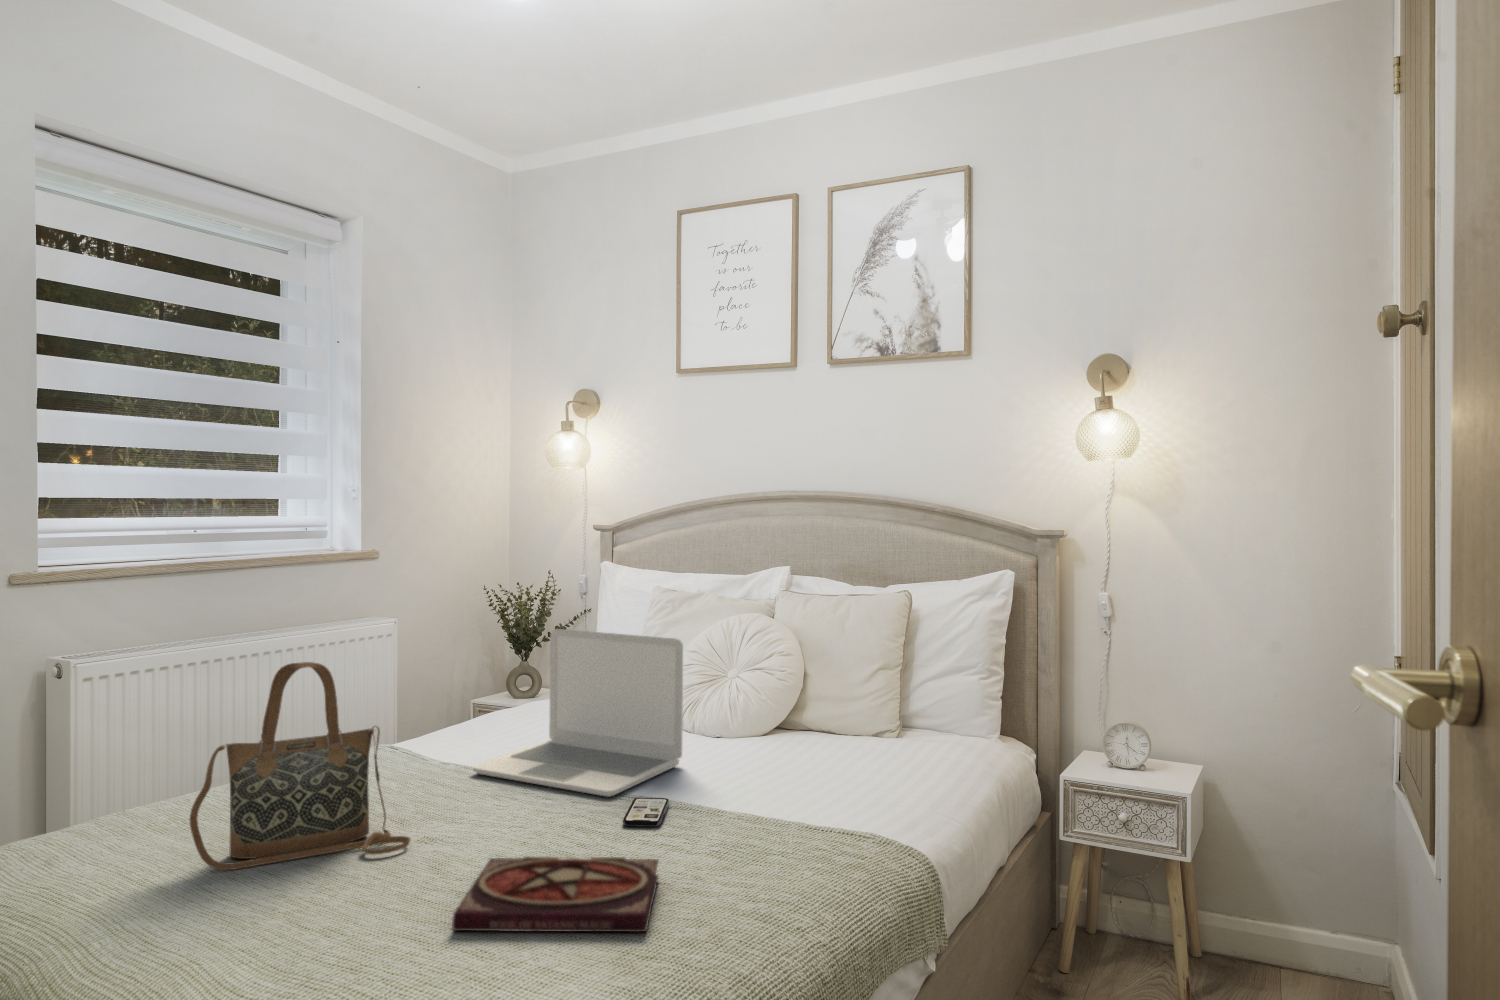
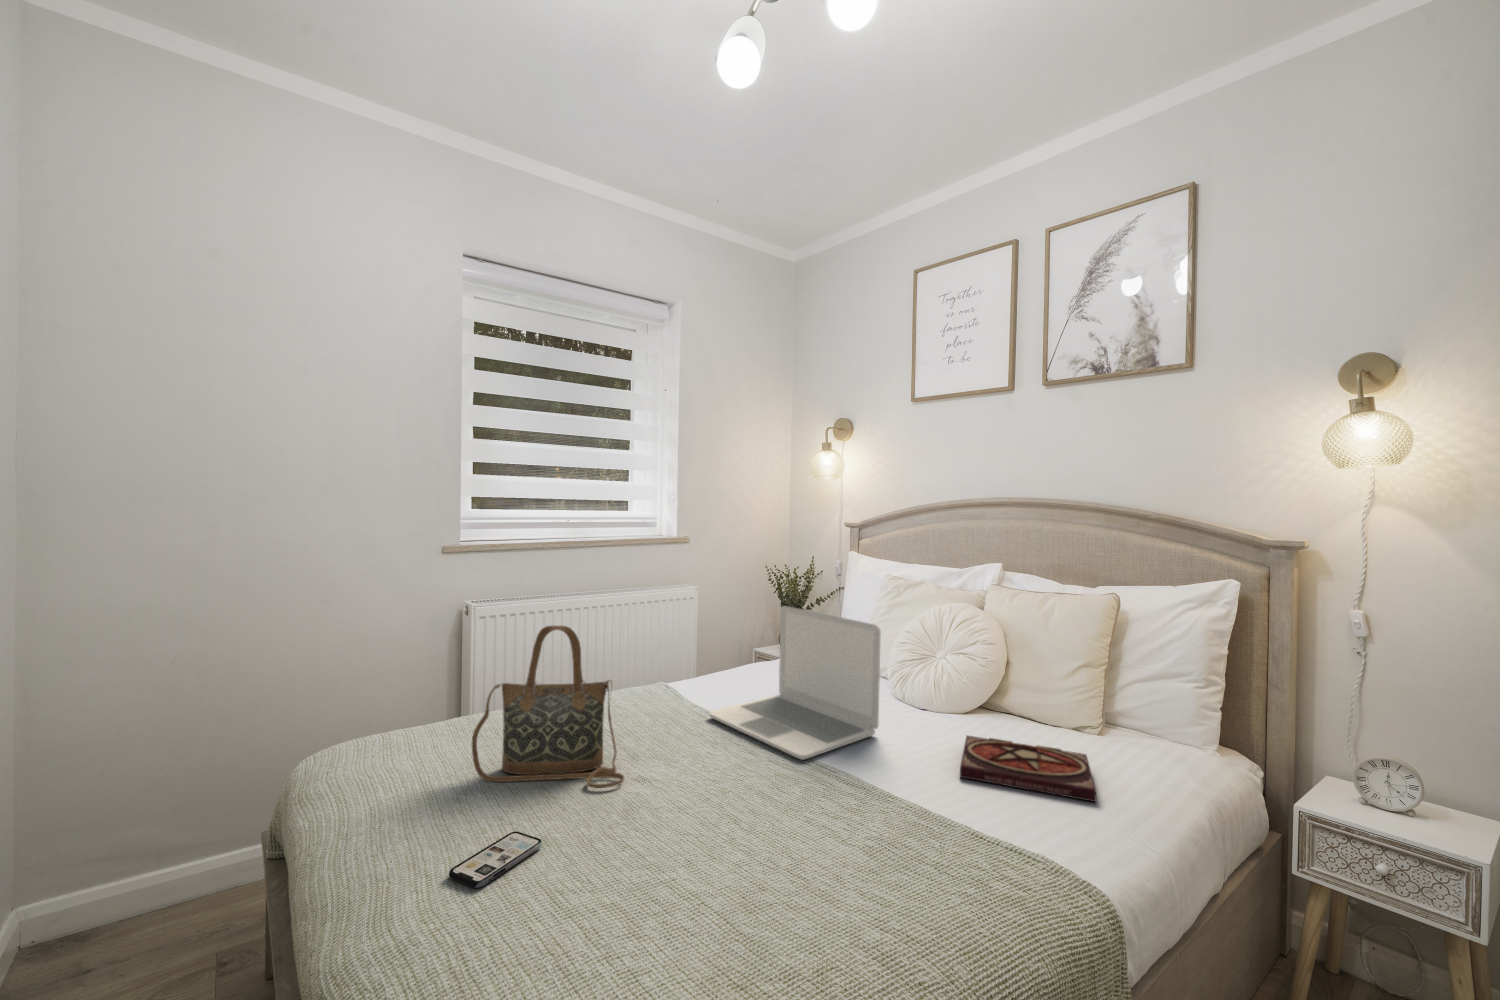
smartphone: present [623,798,669,826] -> present [449,832,542,888]
book: present [452,856,658,932] -> present [960,736,1096,802]

